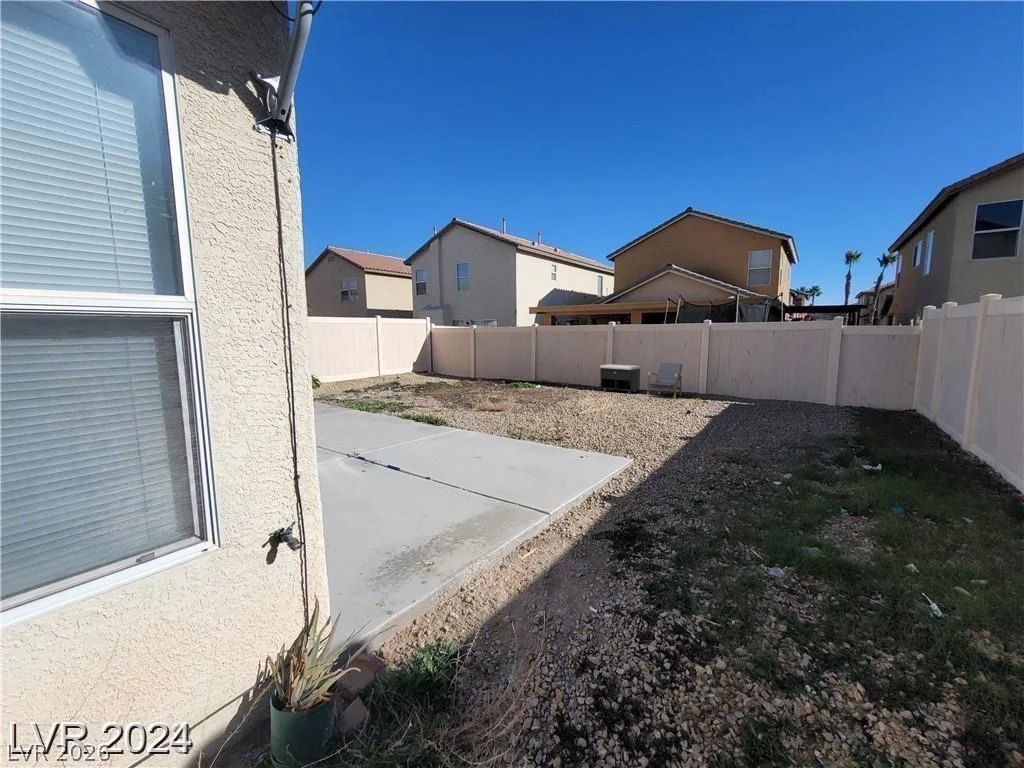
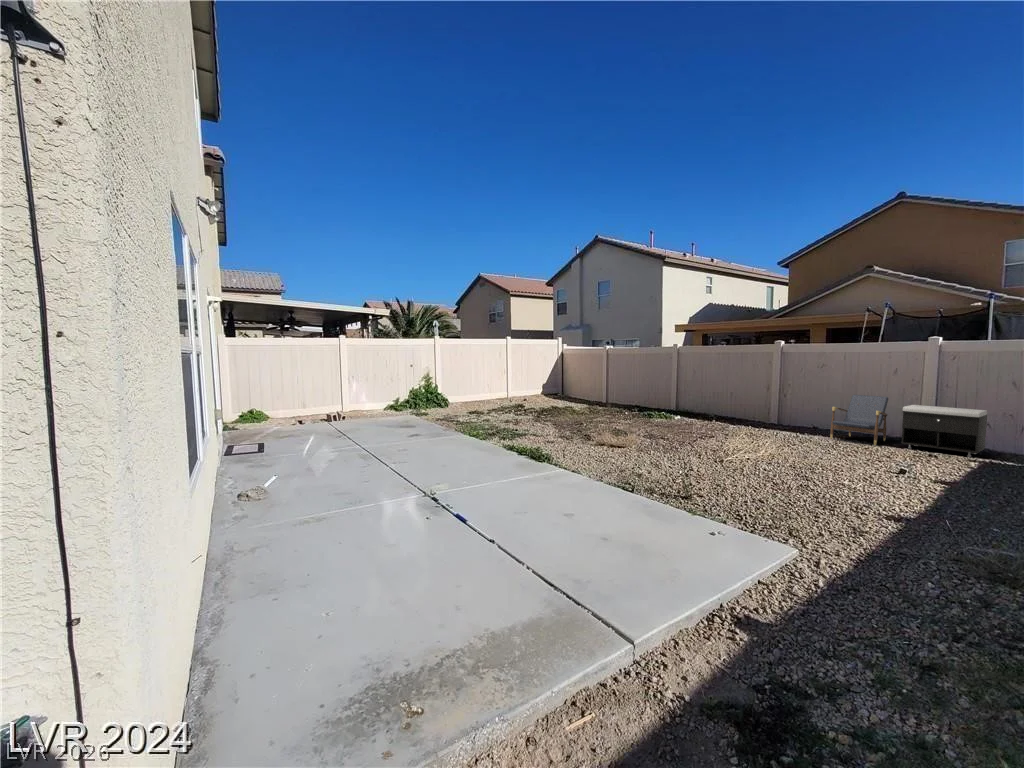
storage bench: present [600,364,640,393] -> present [901,405,987,457]

